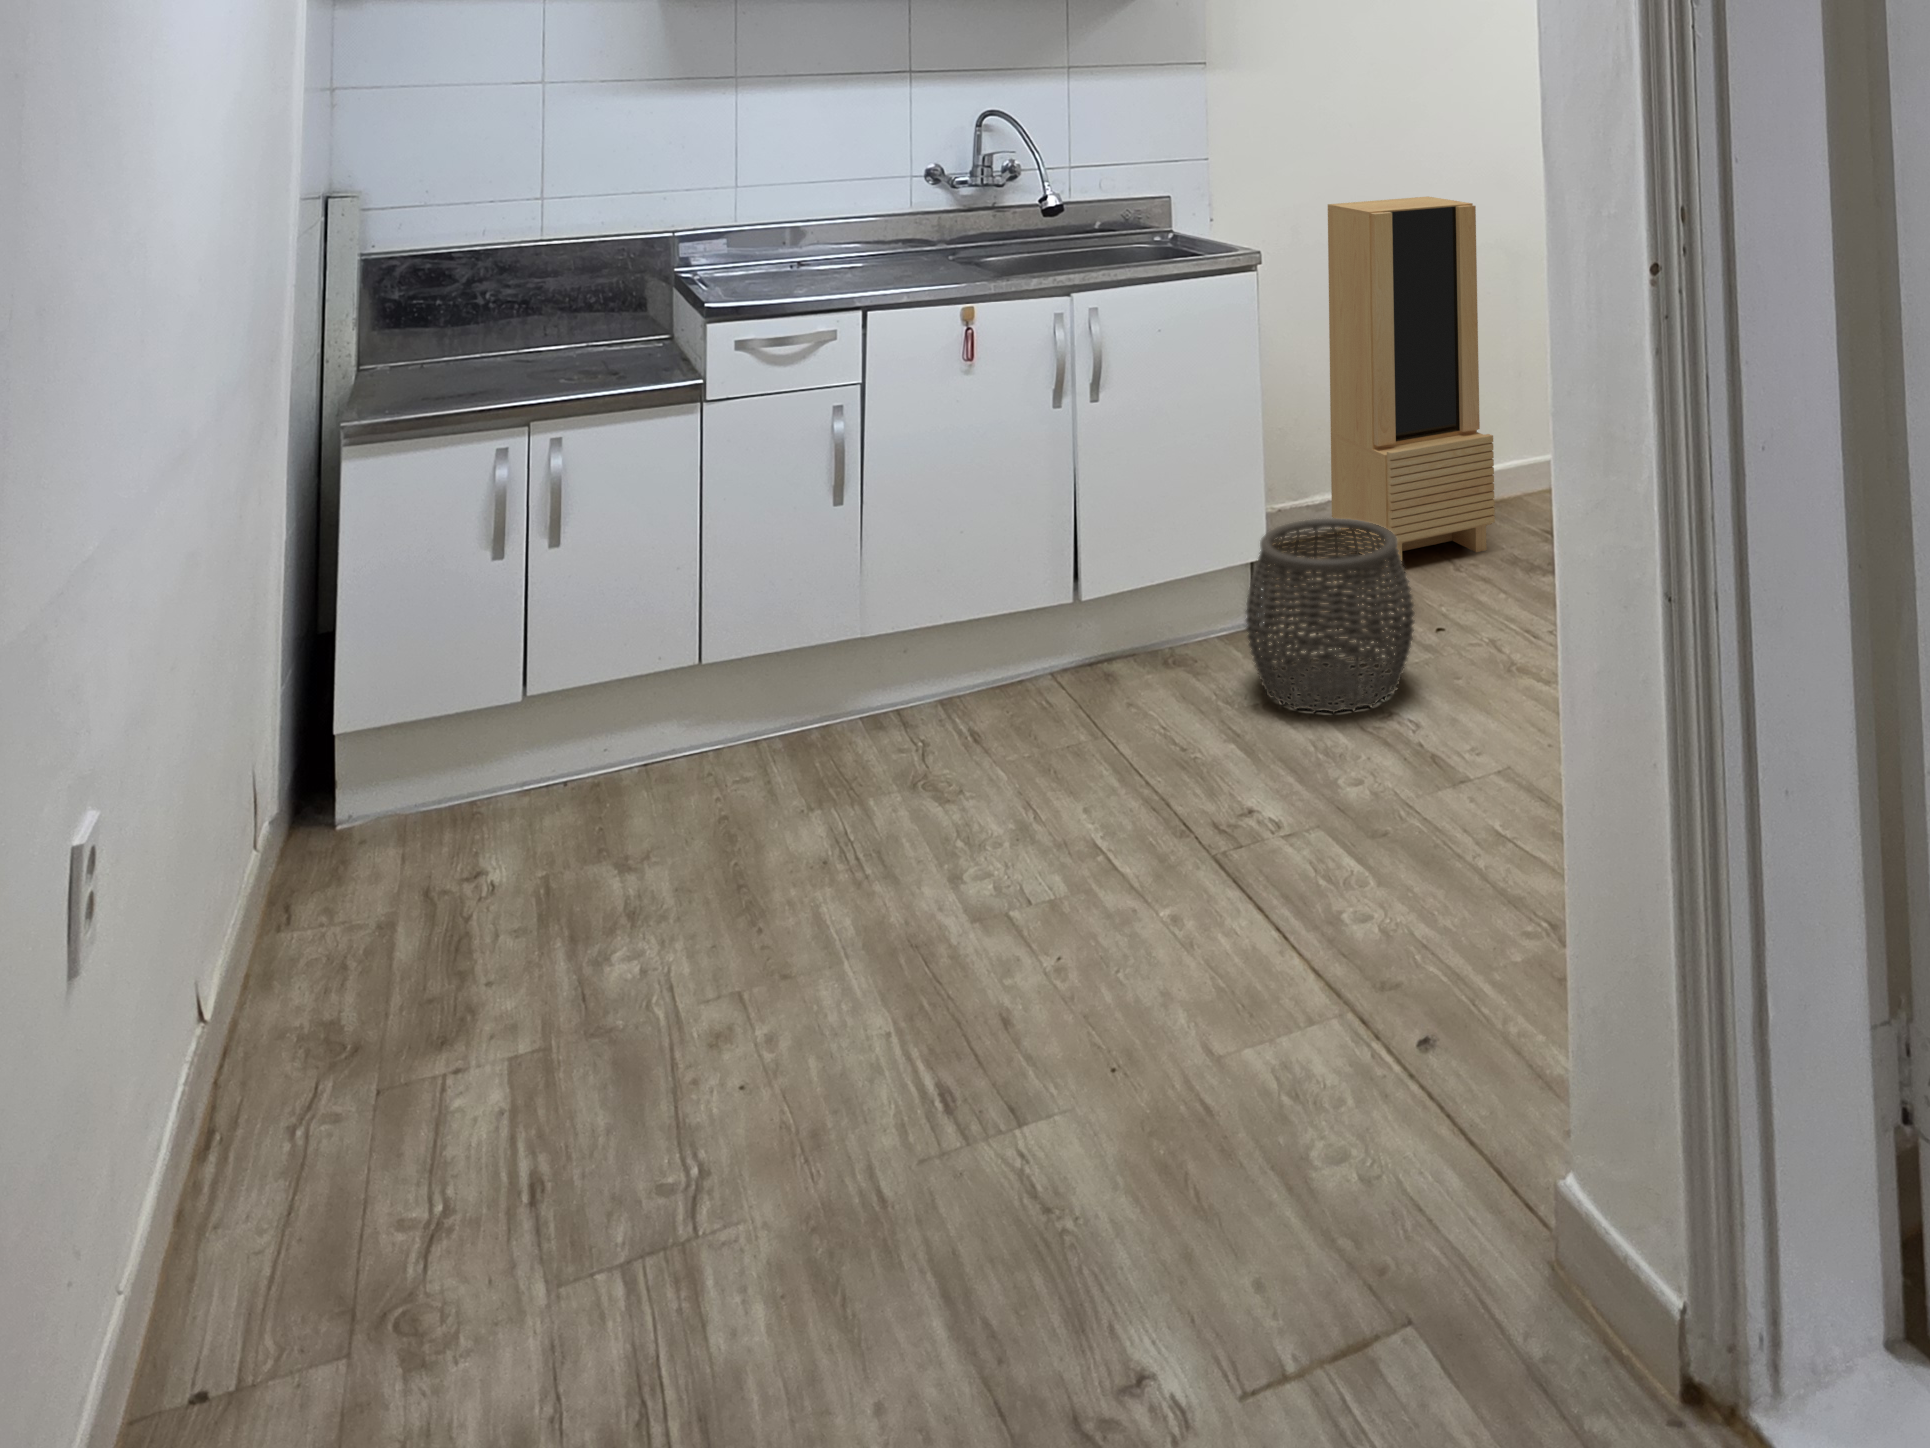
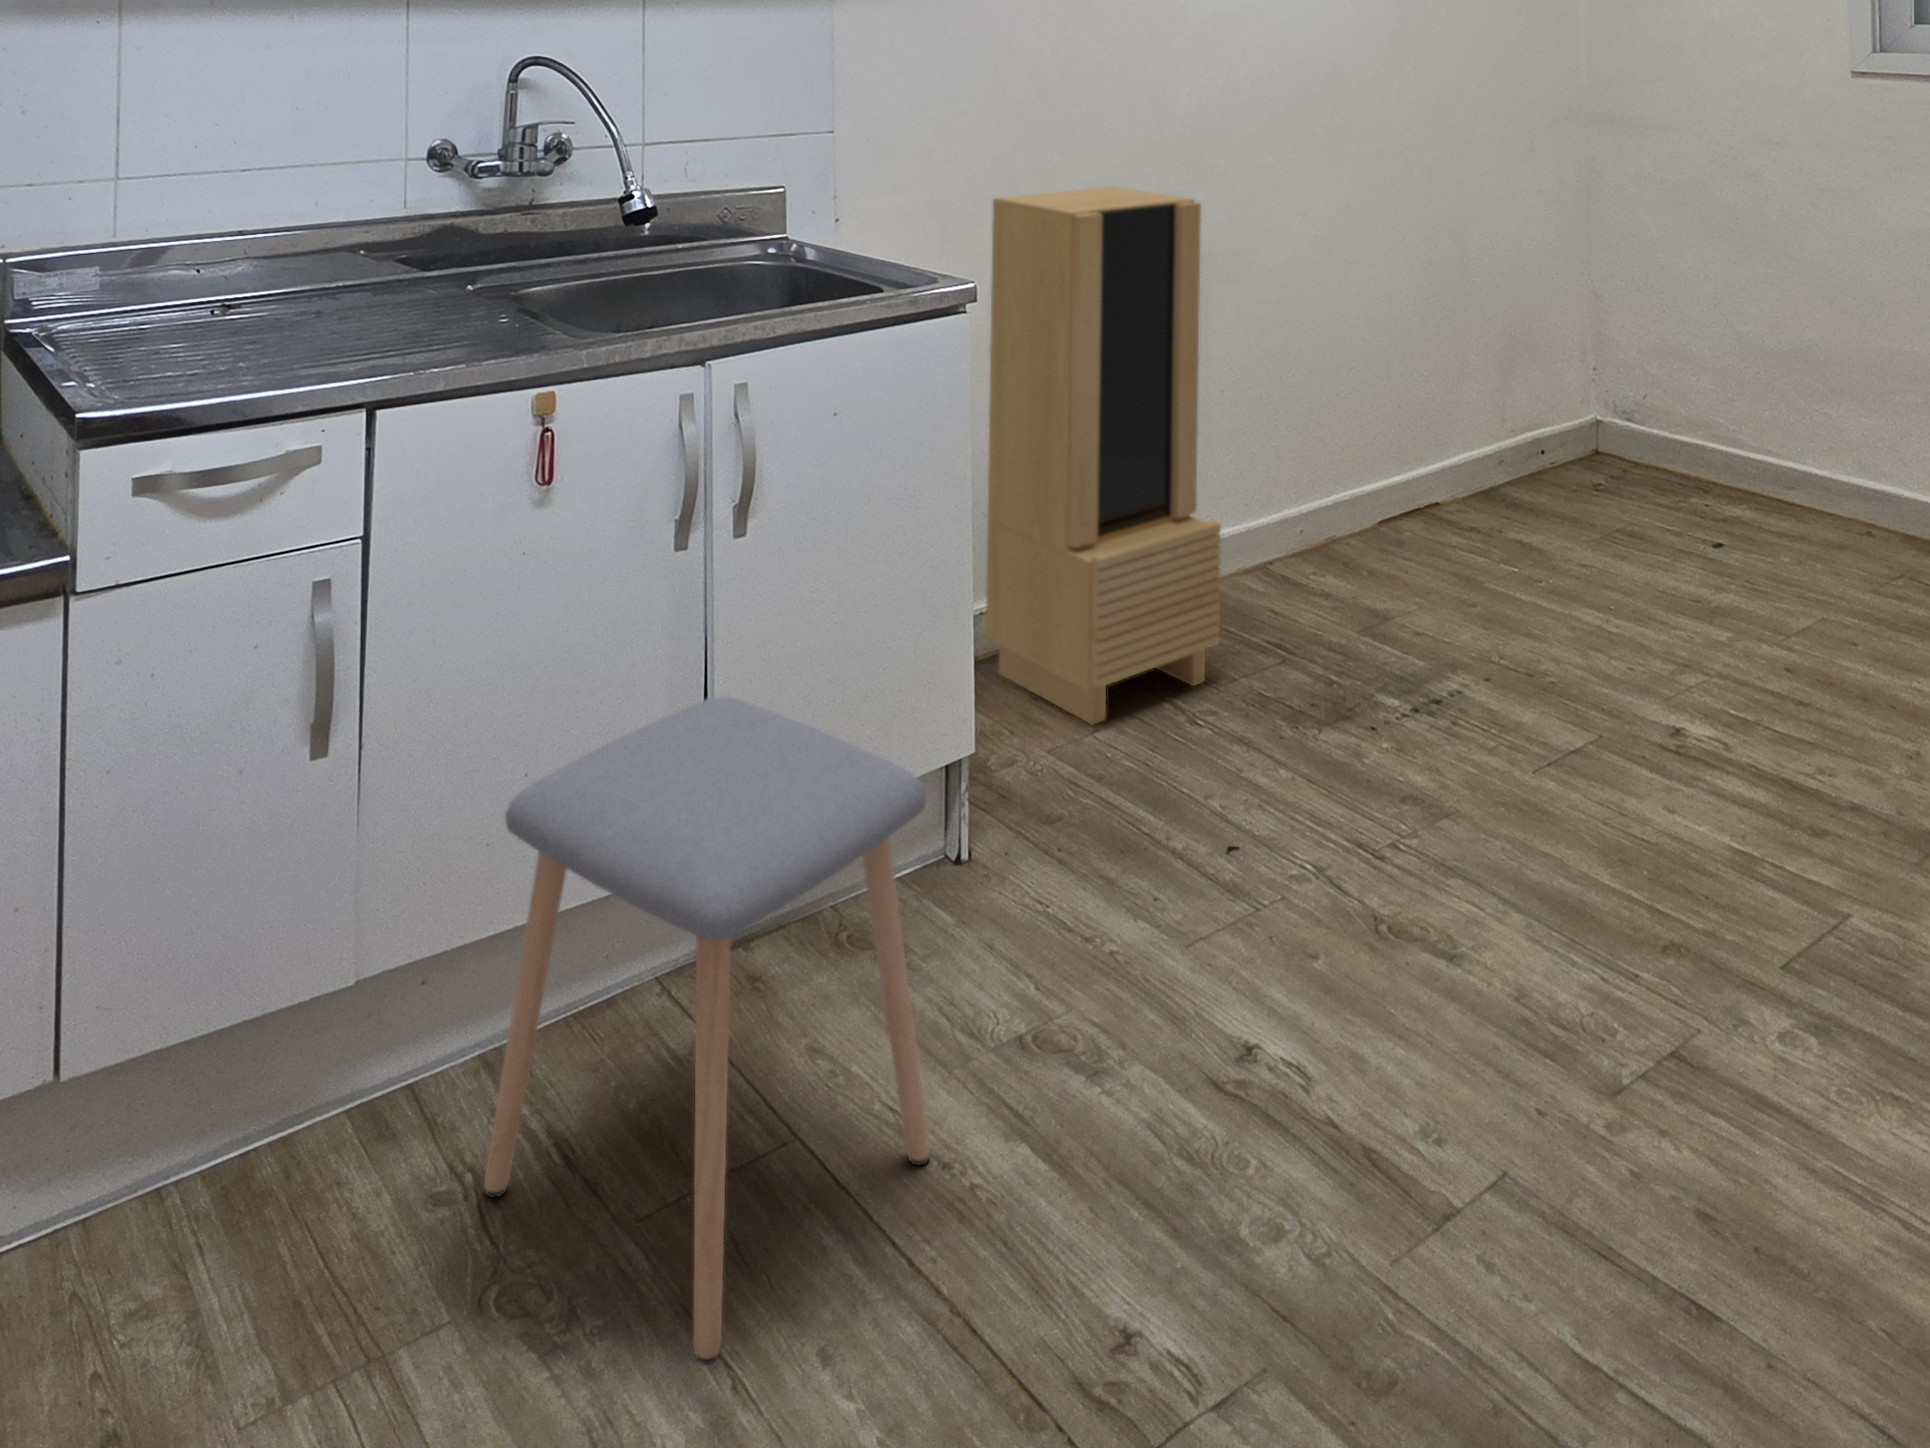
stool: none [927,489,1178,809] -> present [484,696,930,1364]
woven basket: present [1246,519,1414,712] -> none [985,705,1261,1054]

